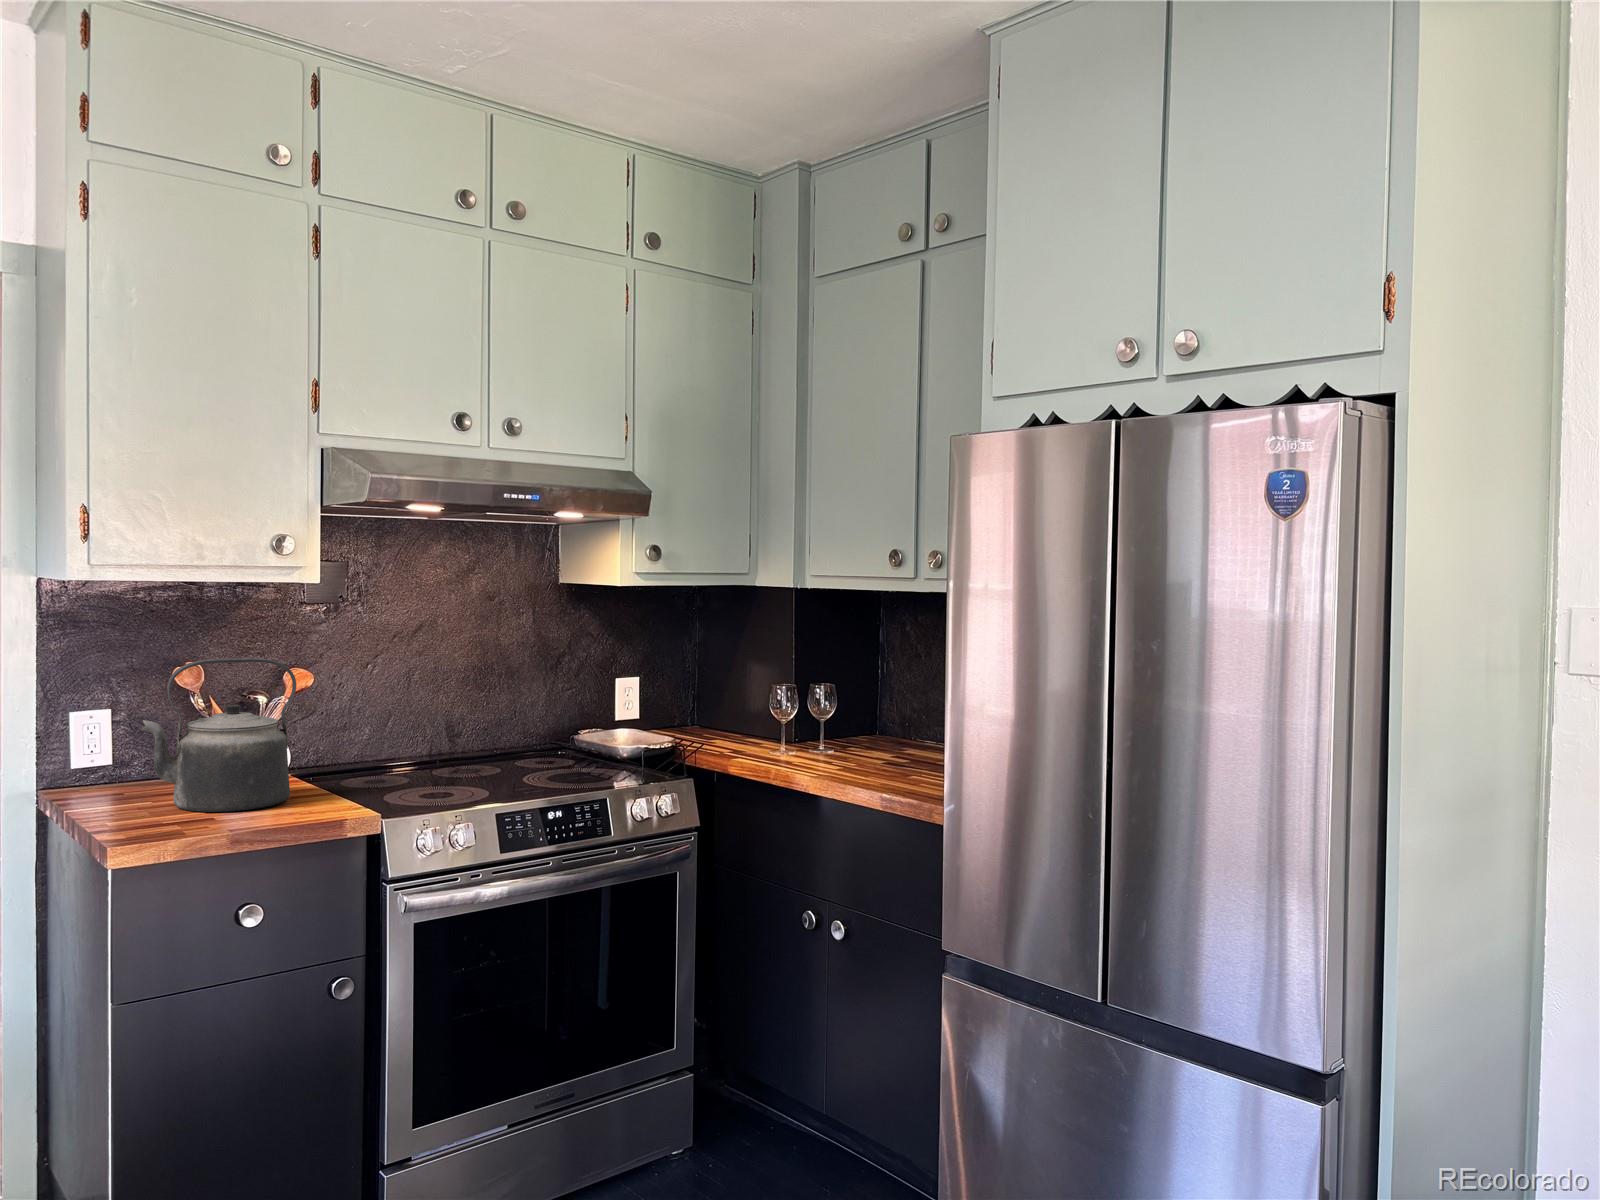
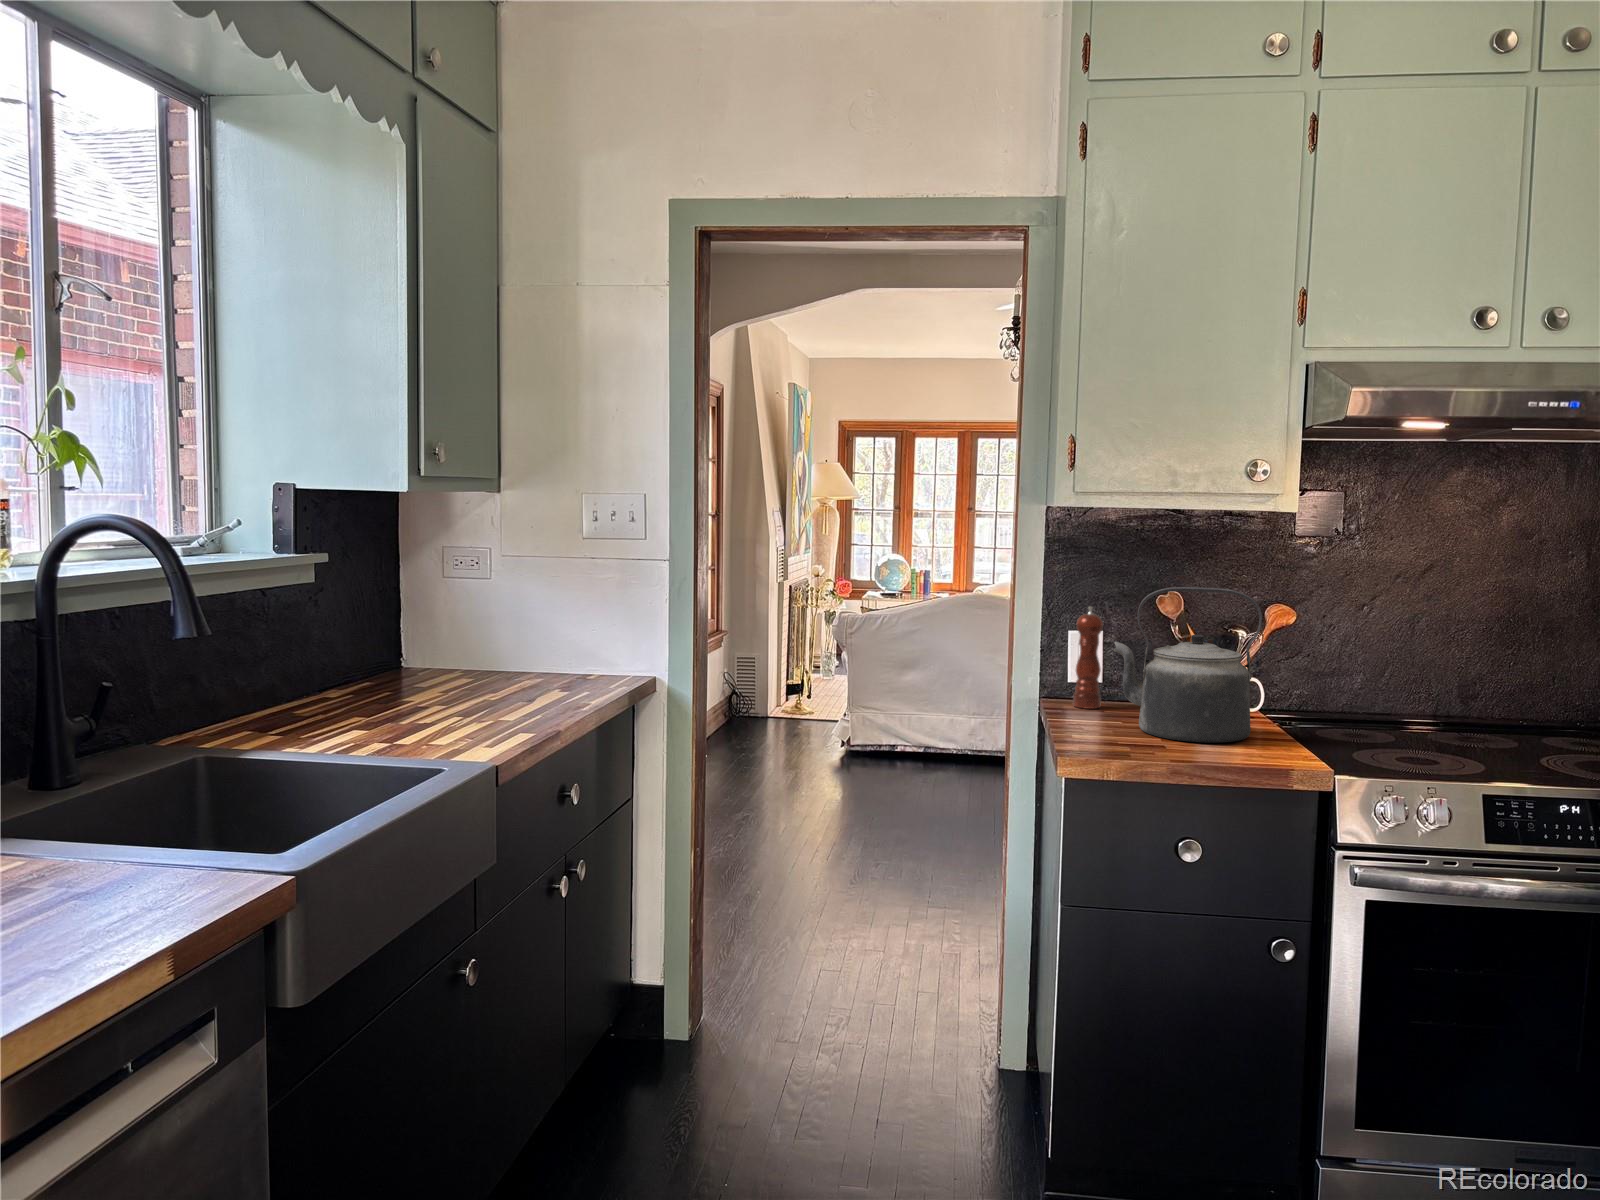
pepper mill: none [84,685,117,795] -> present [1073,607,1103,709]

